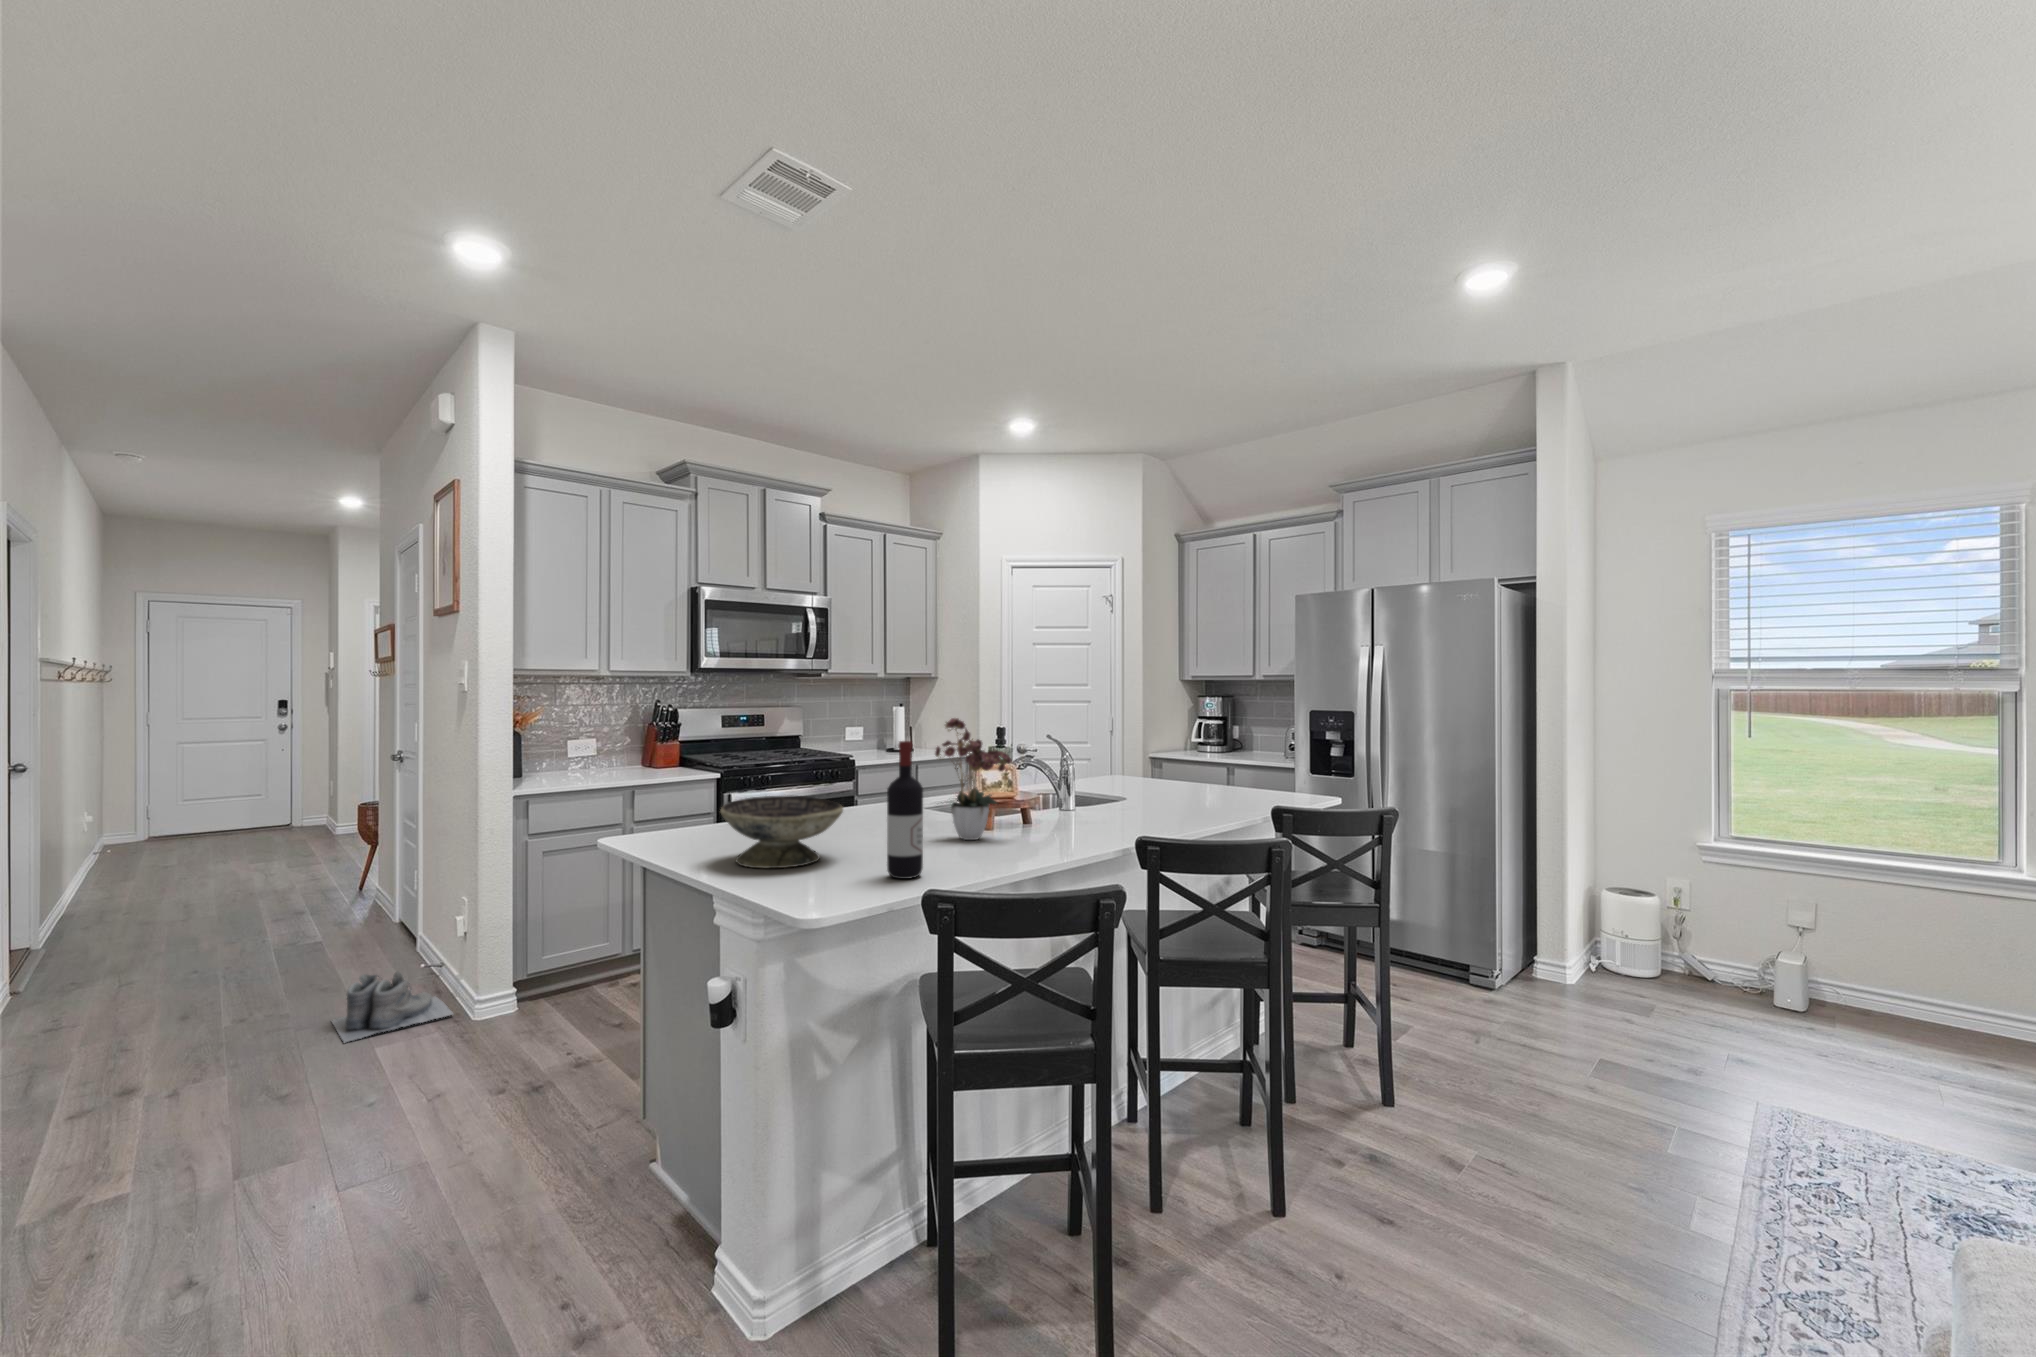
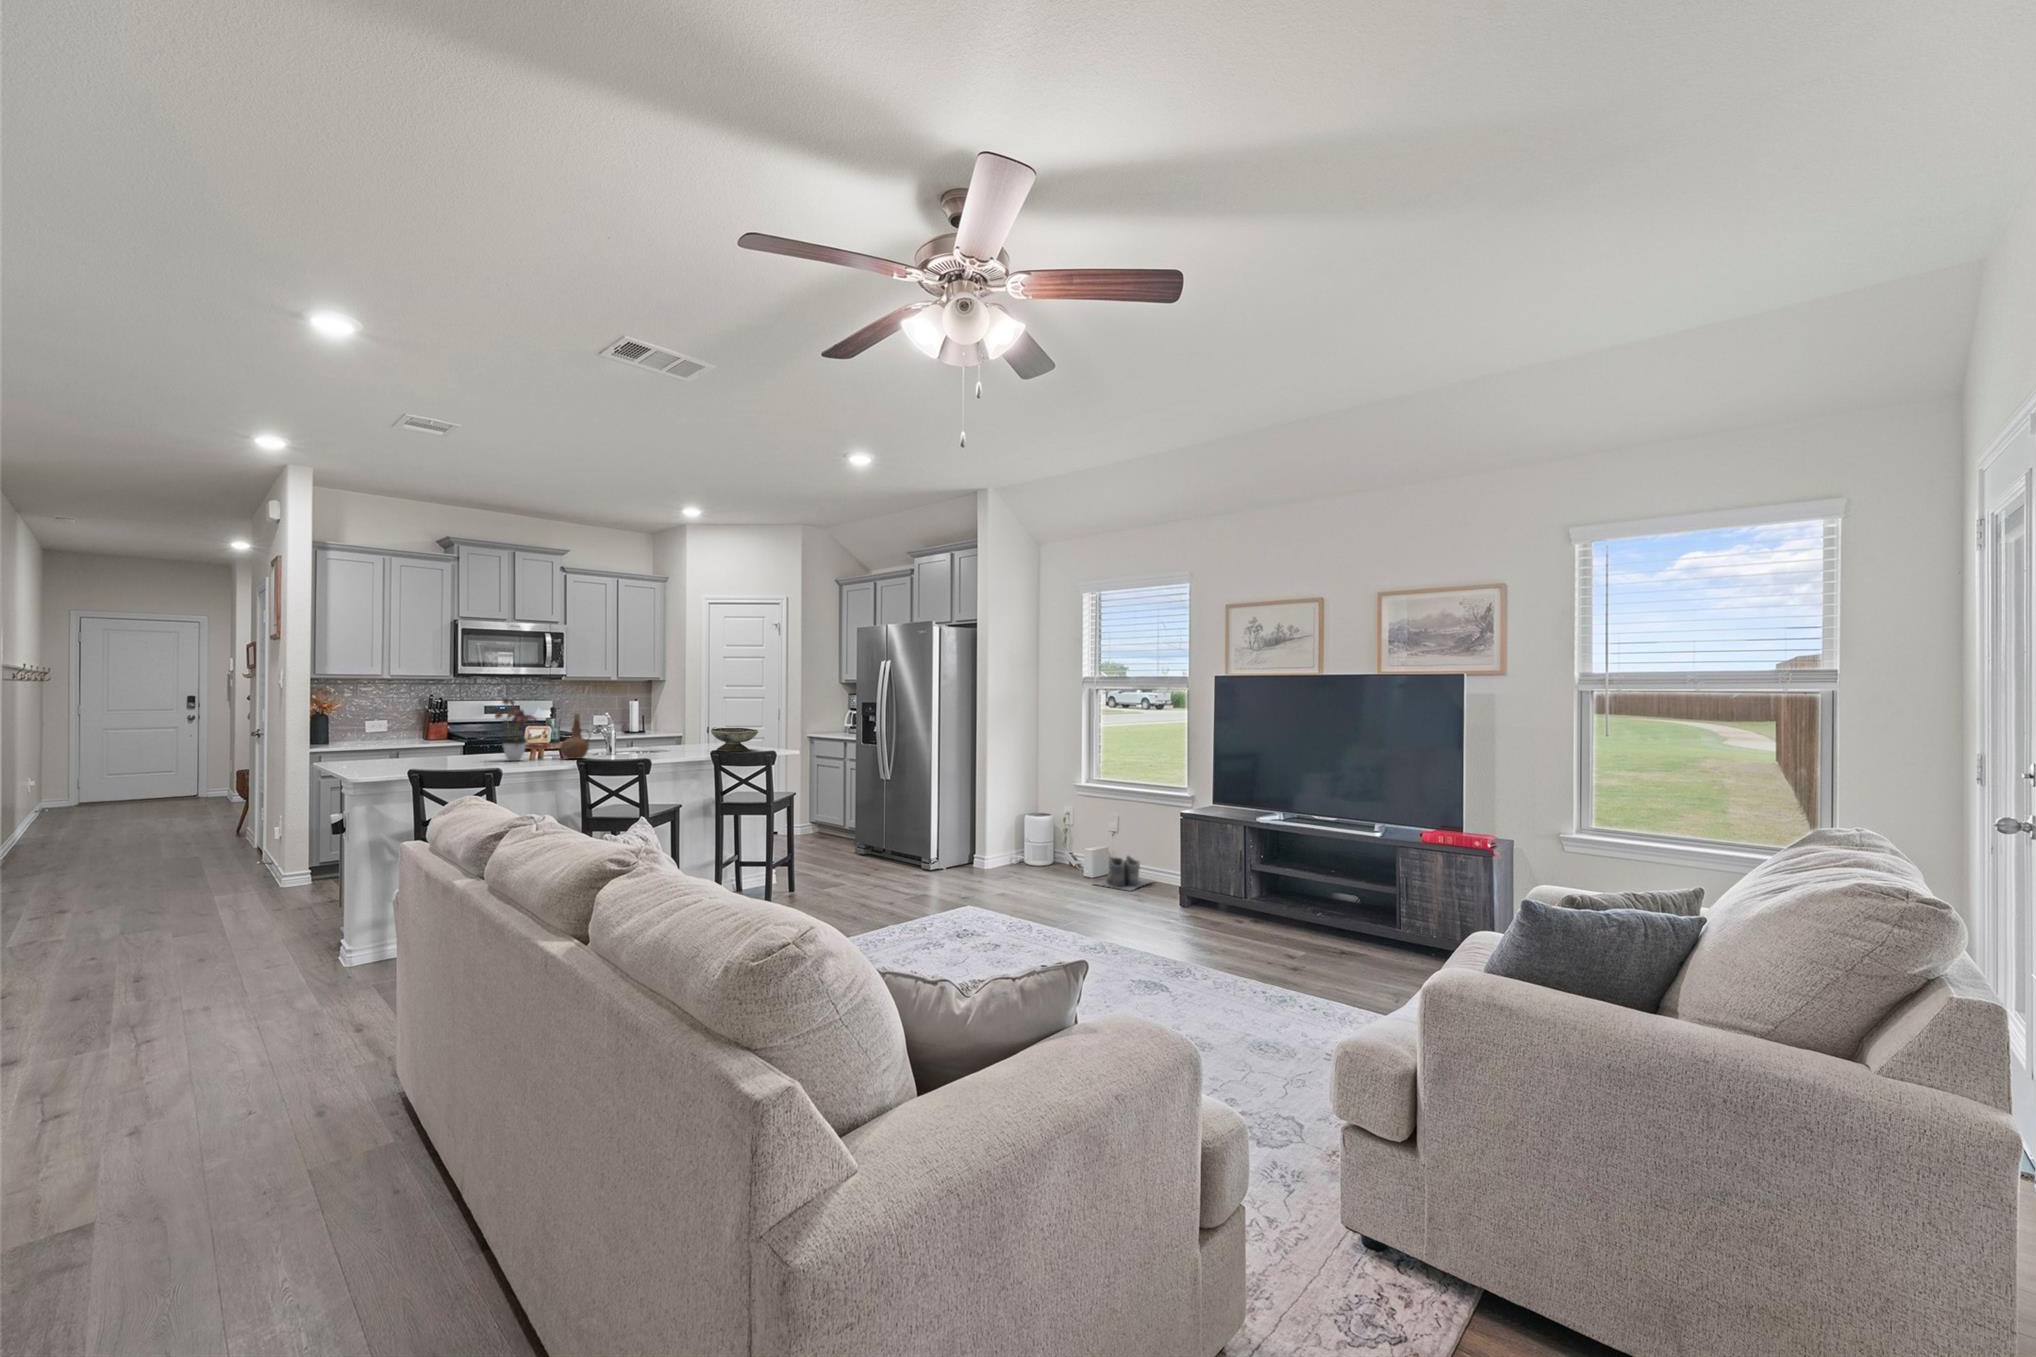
wine bottle: present [887,741,923,879] -> none [426,706,446,769]
ceramic pitcher: none [1038,745,1086,832] -> present [561,714,589,759]
decorative bowl: present [720,795,843,868] -> present [711,728,758,752]
boots: present [332,972,453,1043] -> present [1095,856,1153,891]

